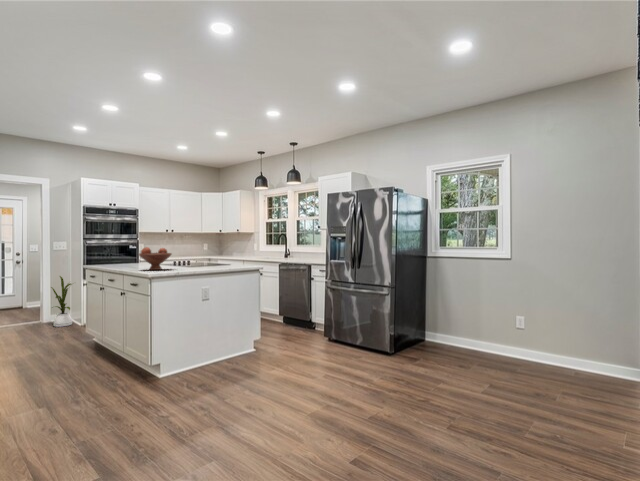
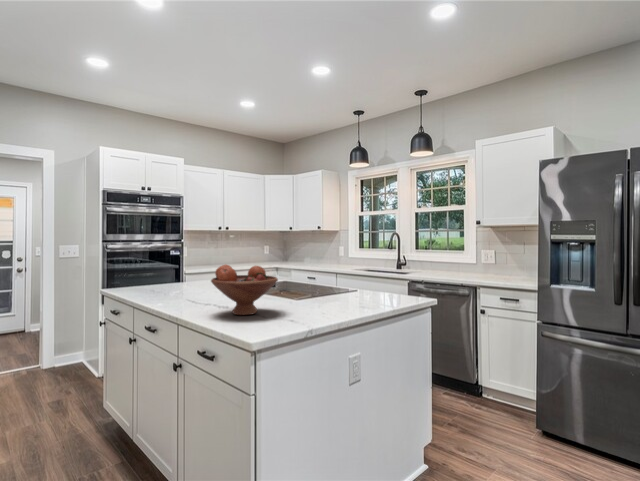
house plant: present [51,276,72,327] -> none [51,297,93,378]

